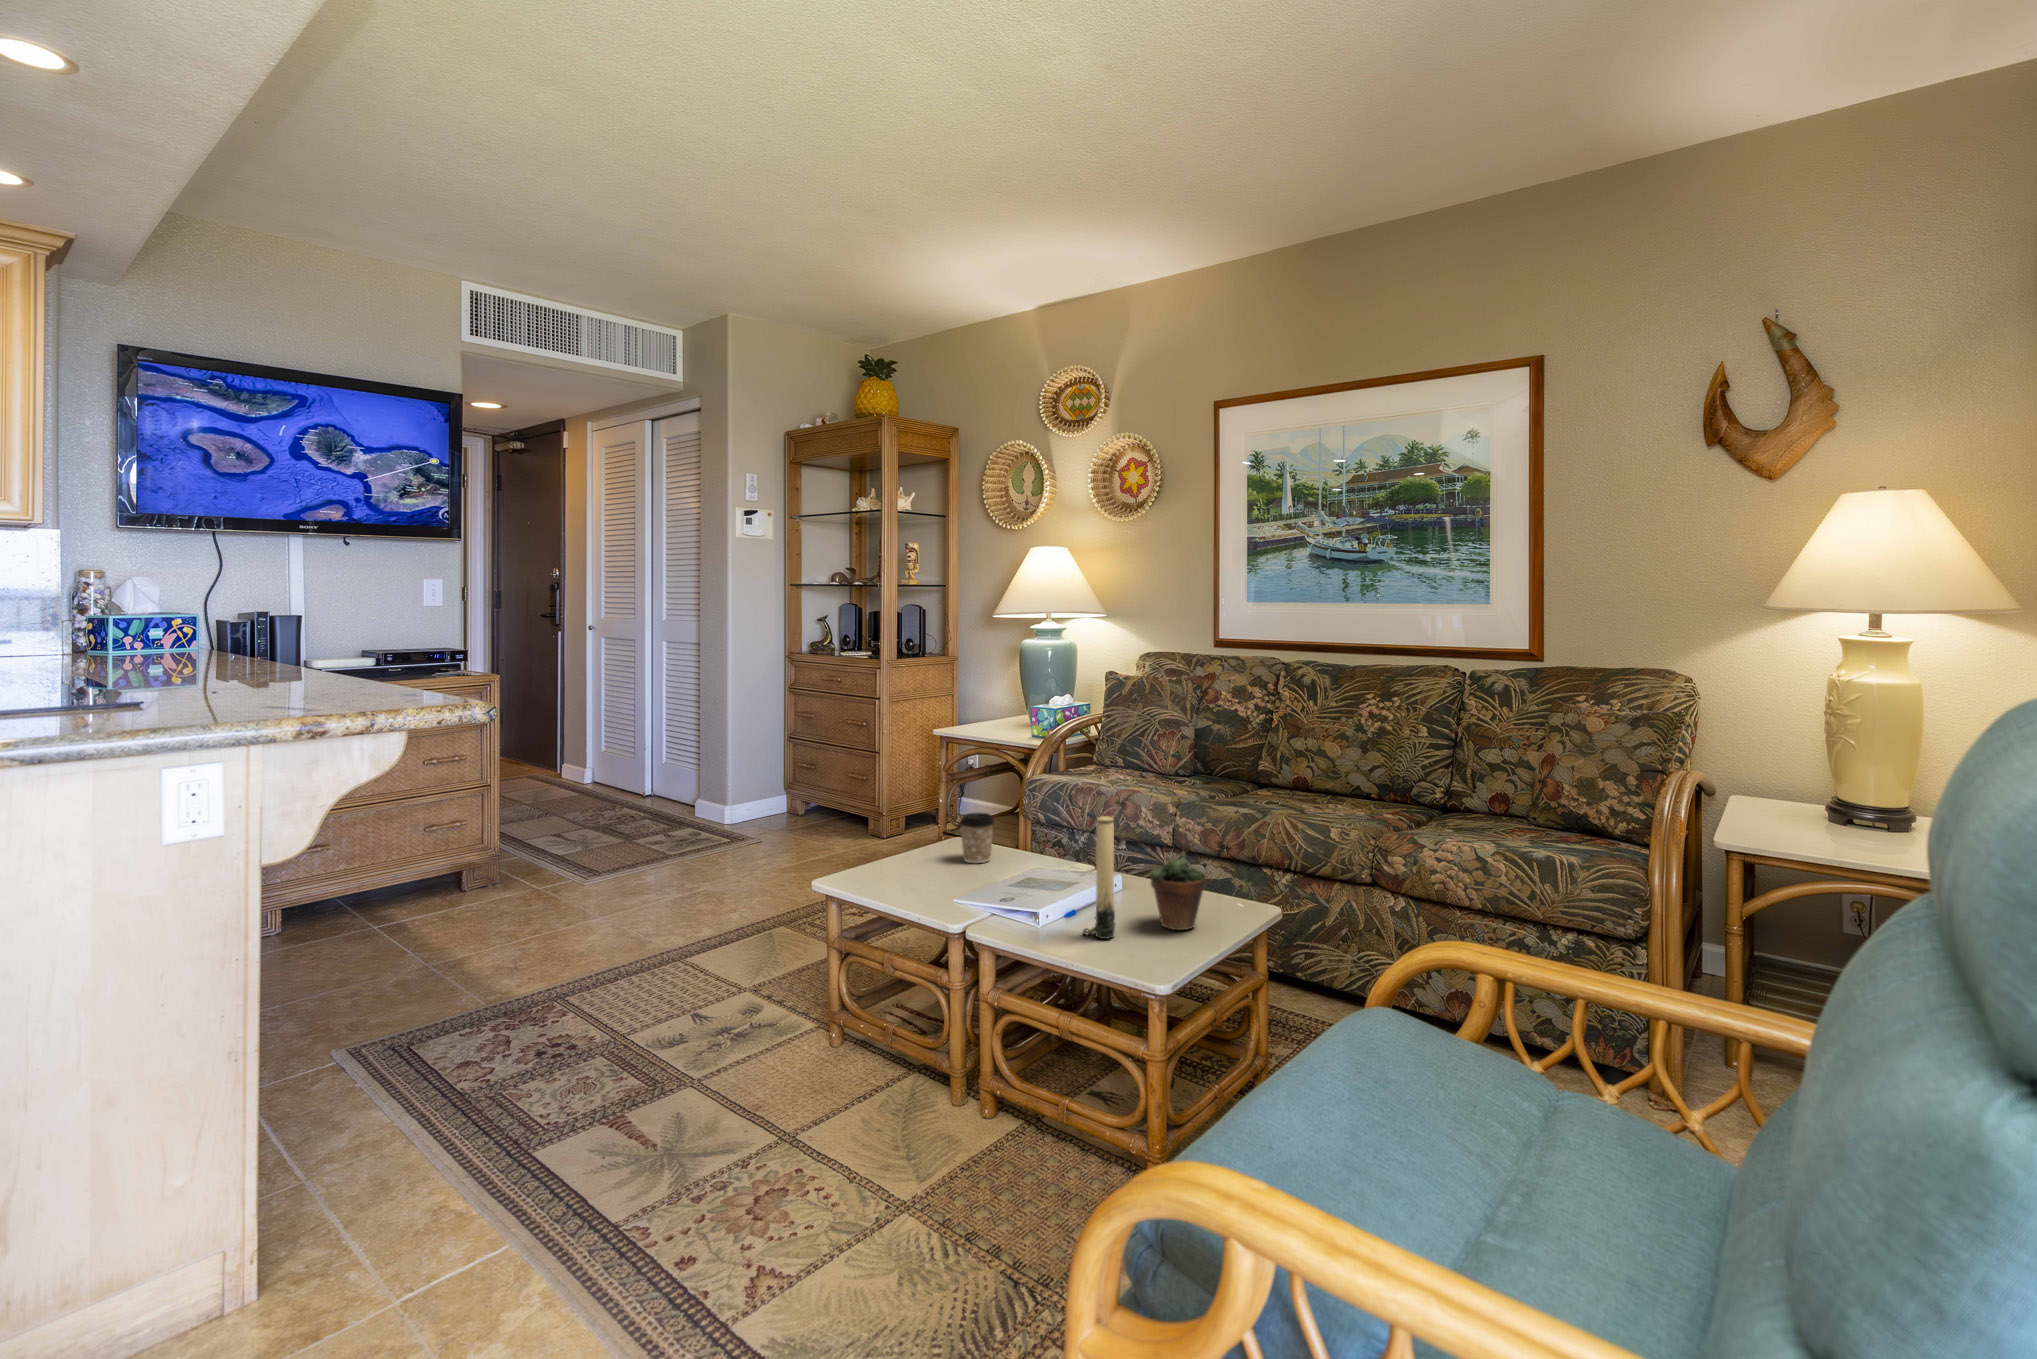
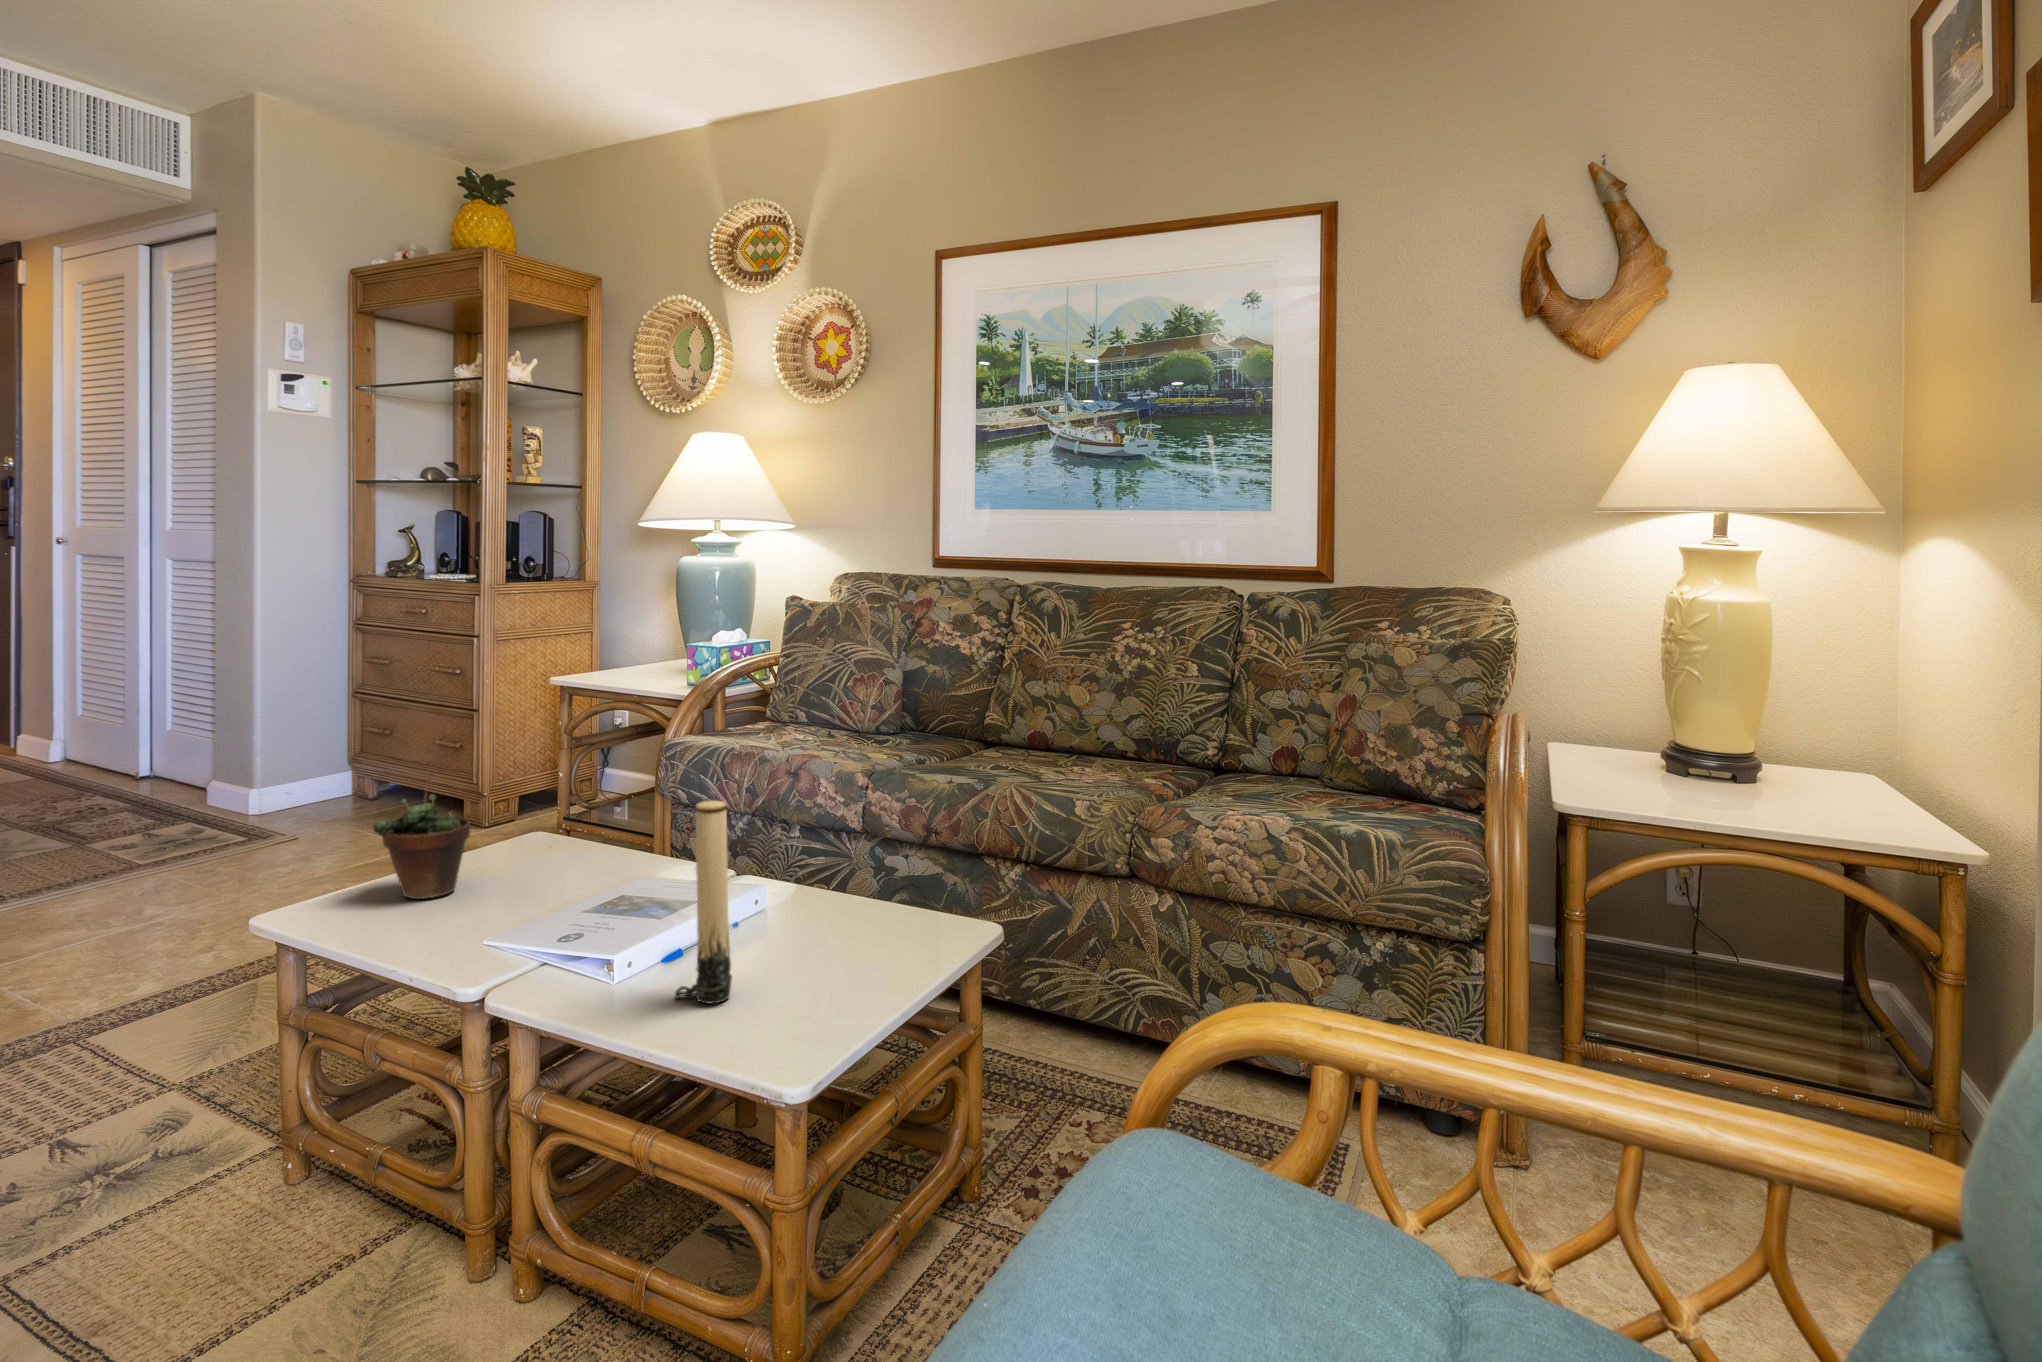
coffee cup: present [960,813,994,863] -> none [516,795,576,873]
succulent plant: present [1150,837,1207,930] -> present [373,772,470,899]

